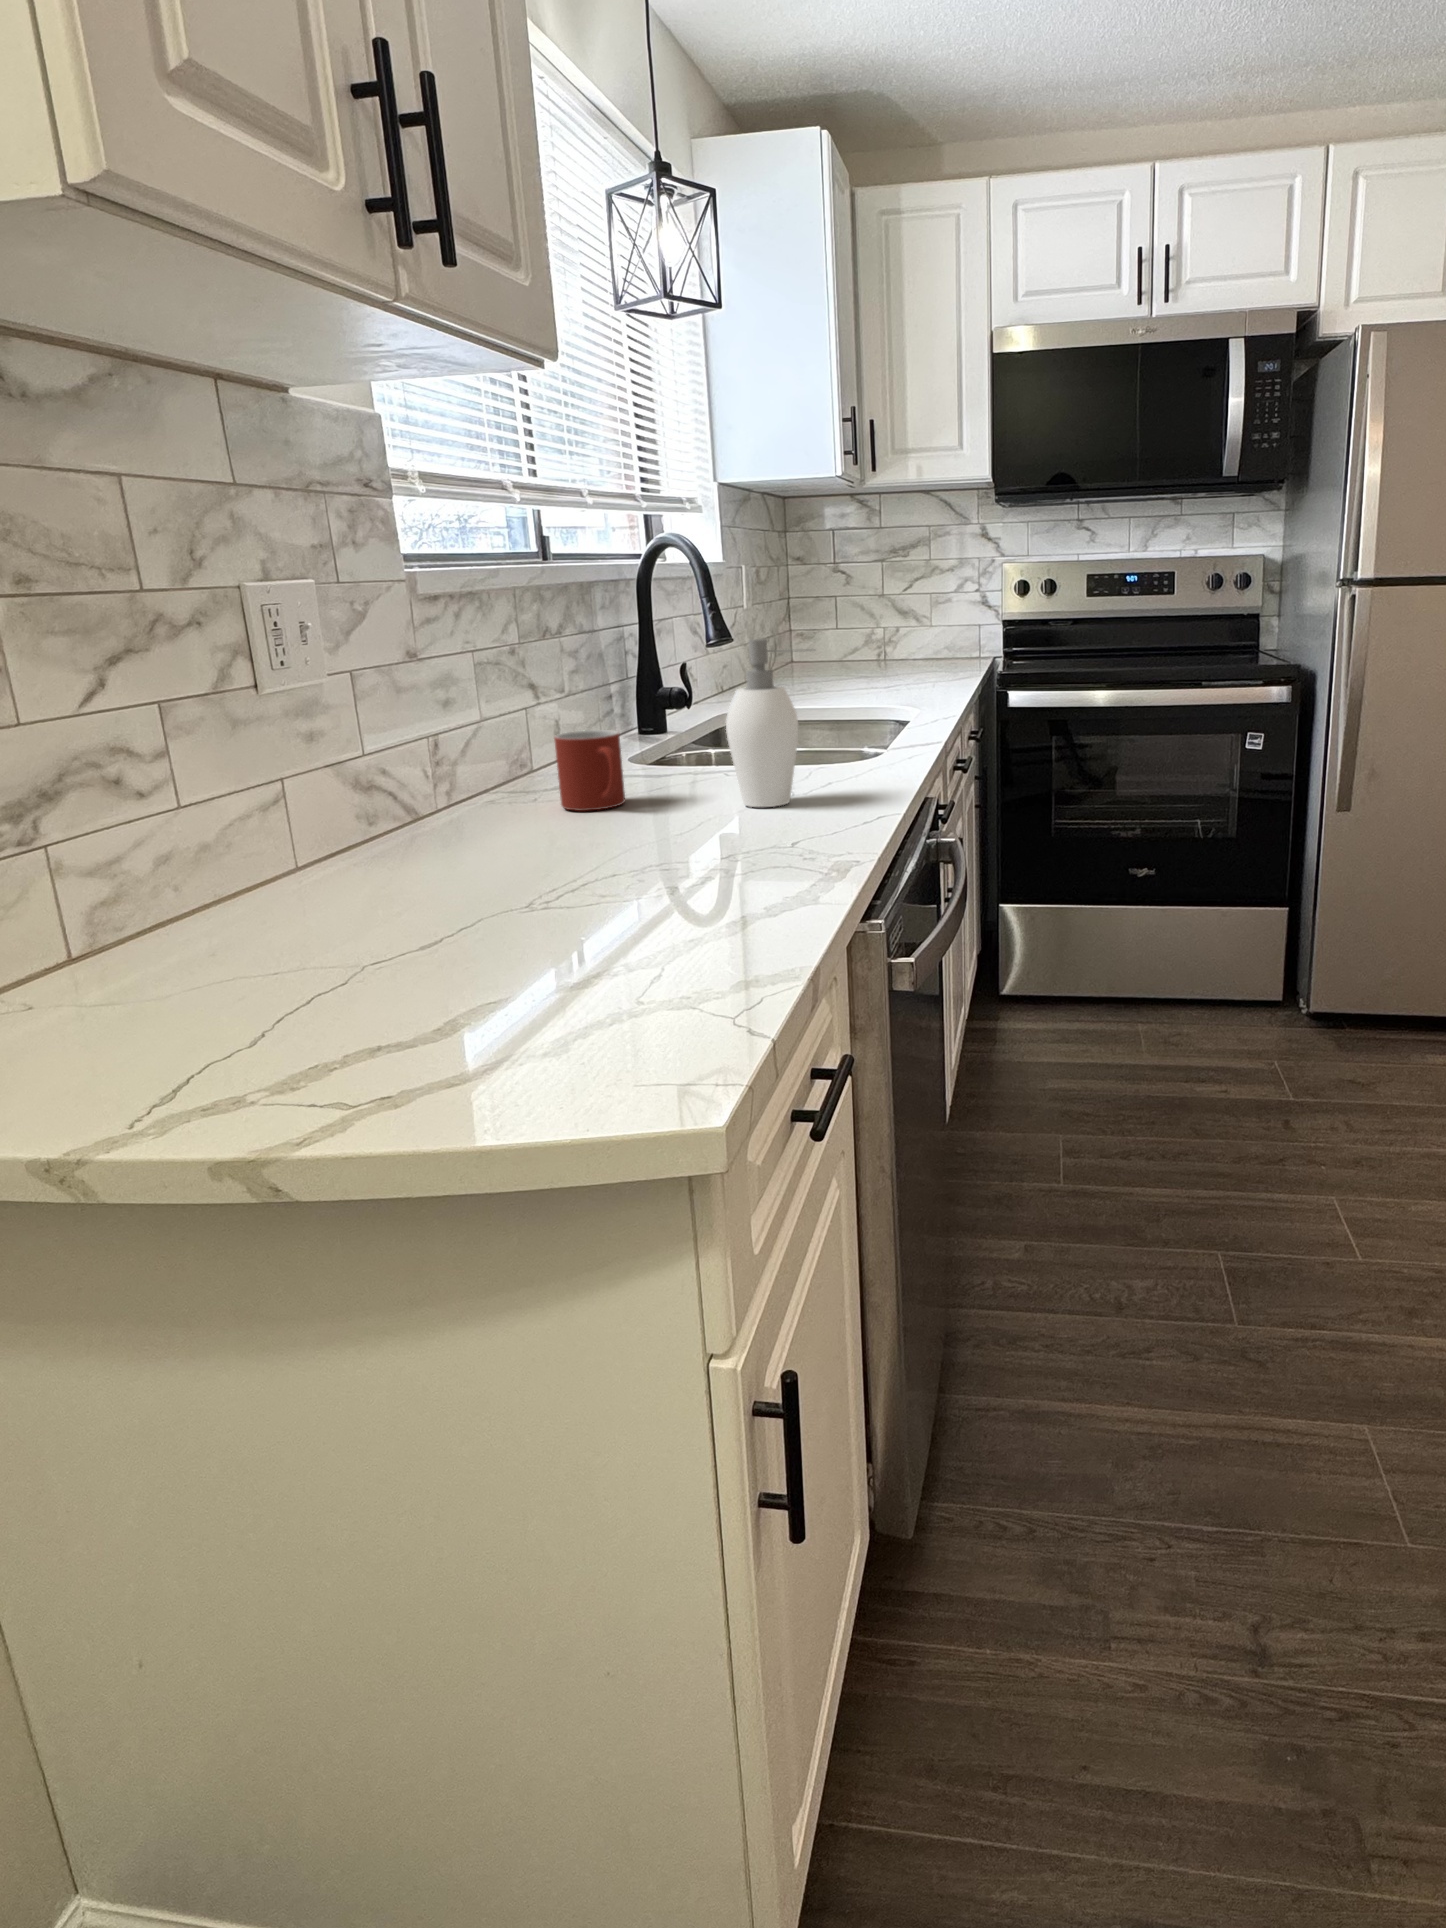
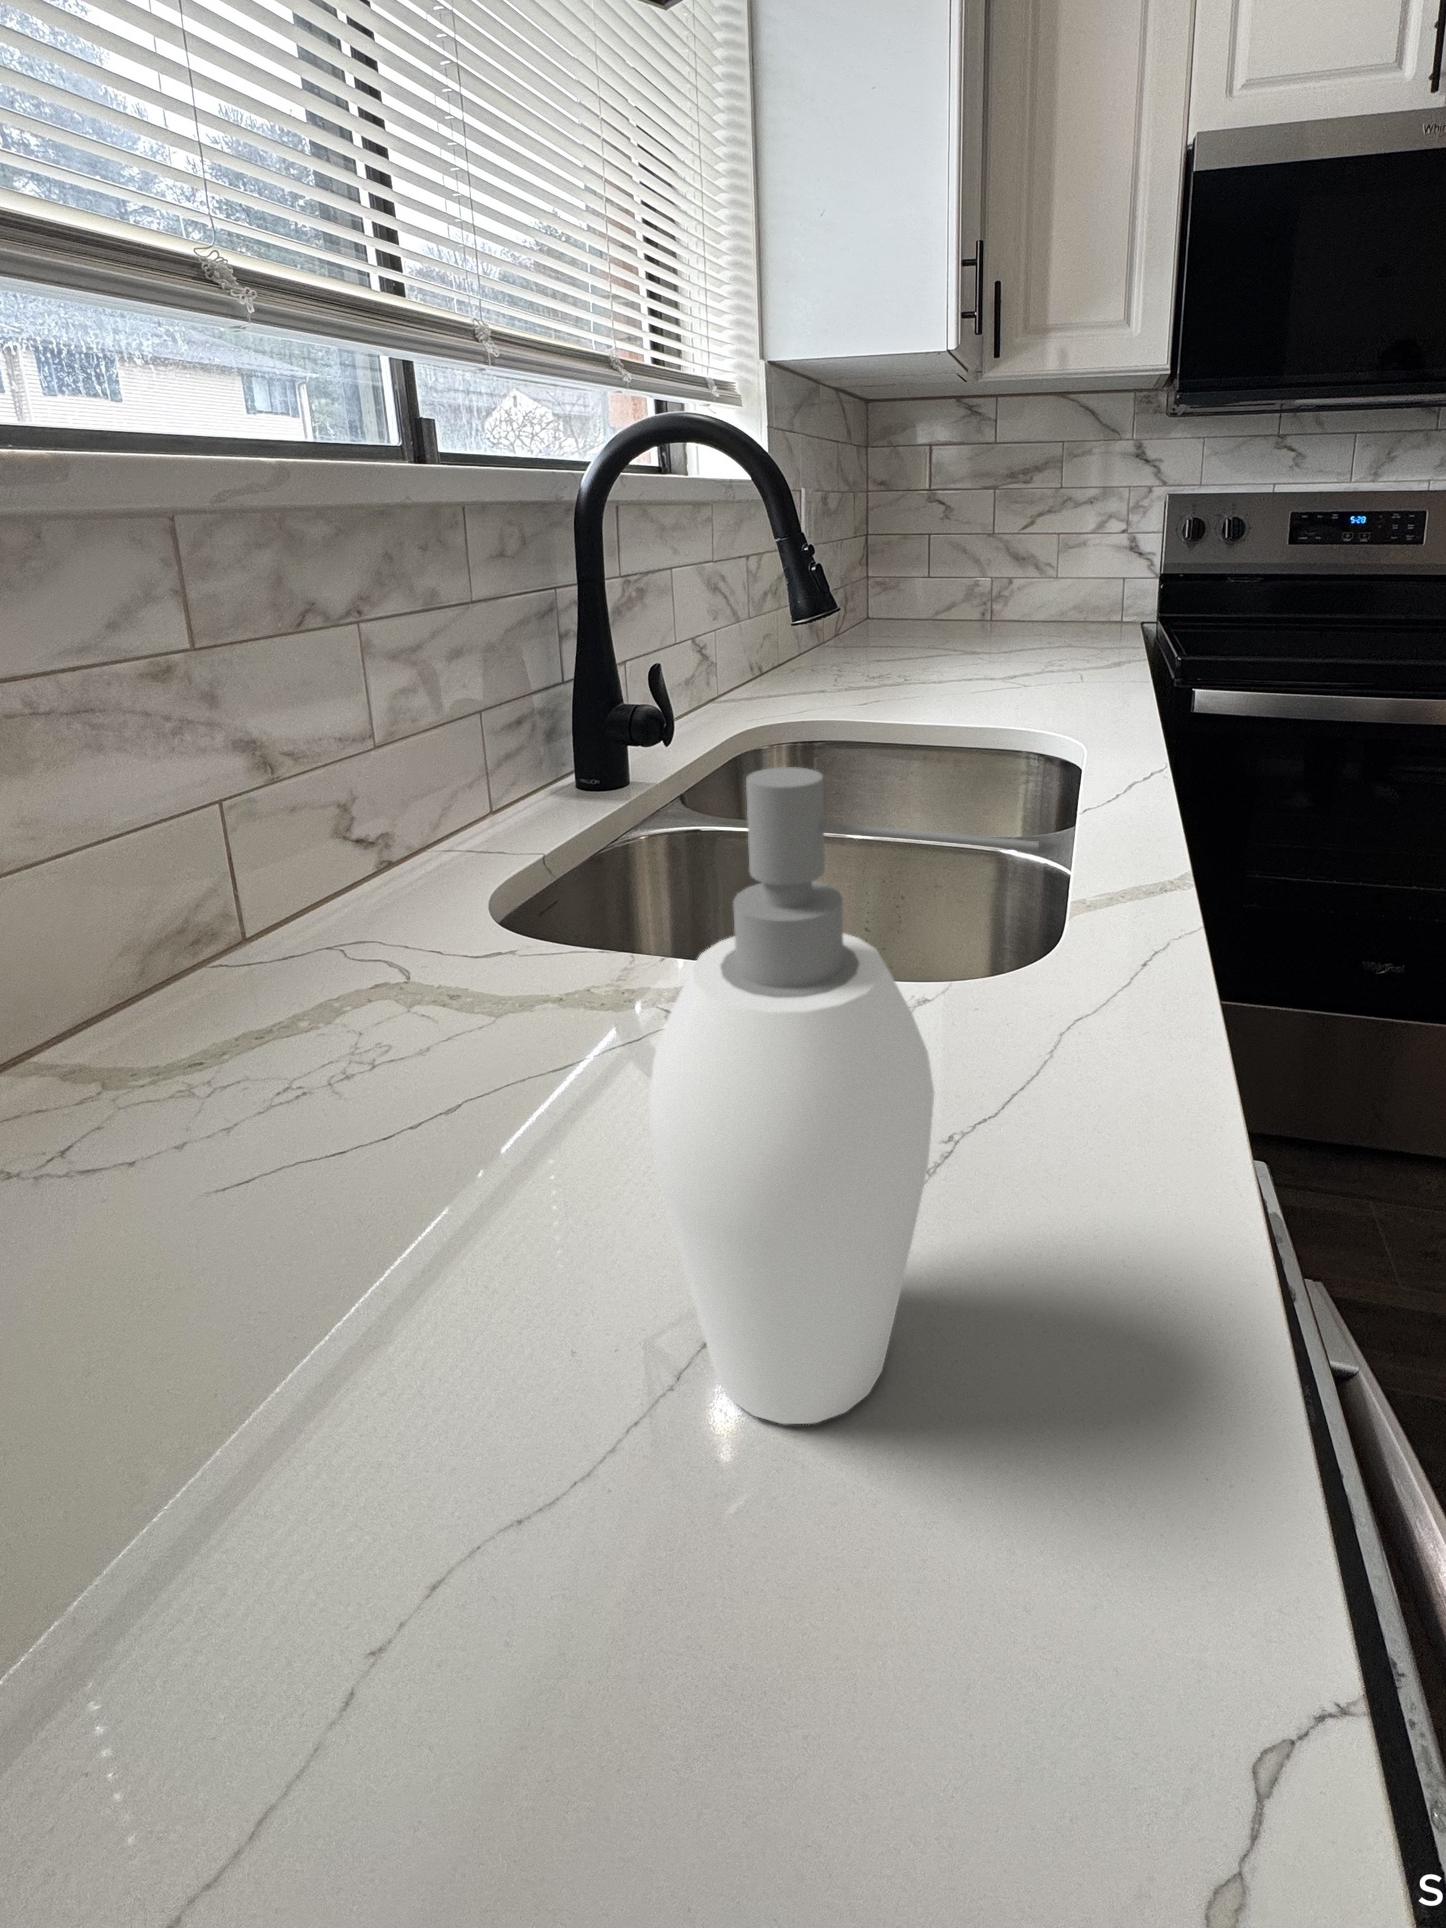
mug: present [554,730,625,811] -> none [82,980,359,1305]

